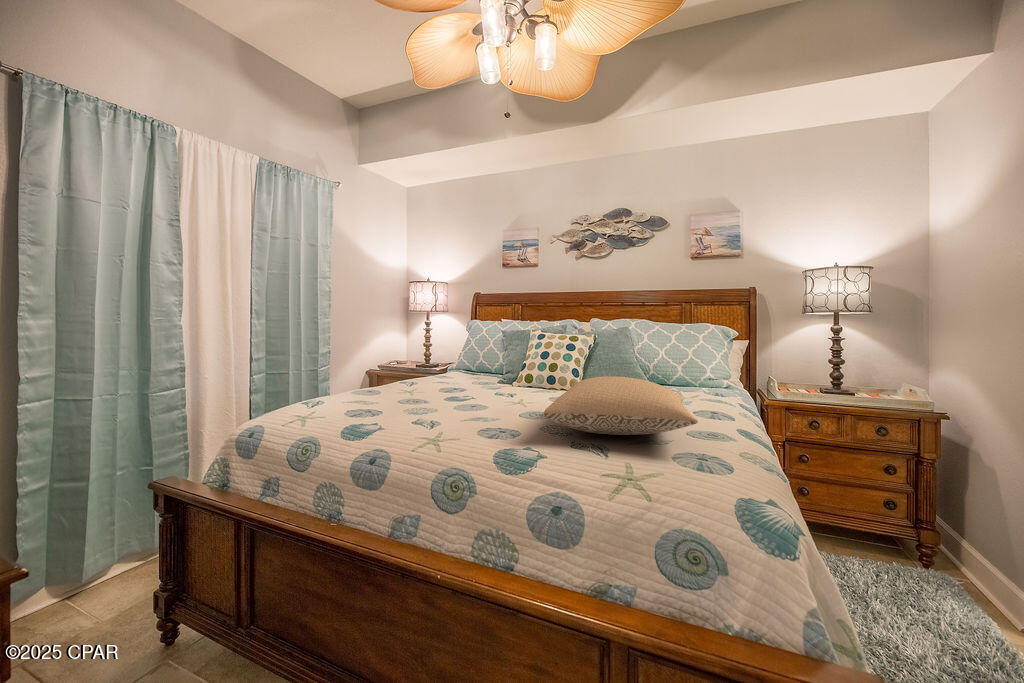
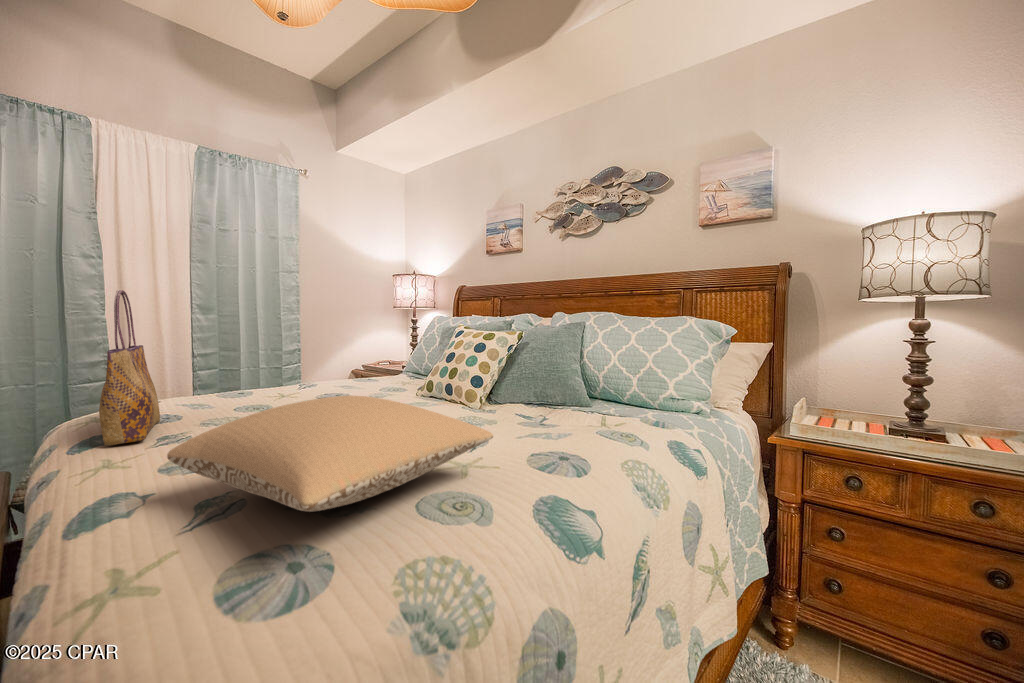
tote bag: none [349,304,412,423] -> present [99,290,160,446]

